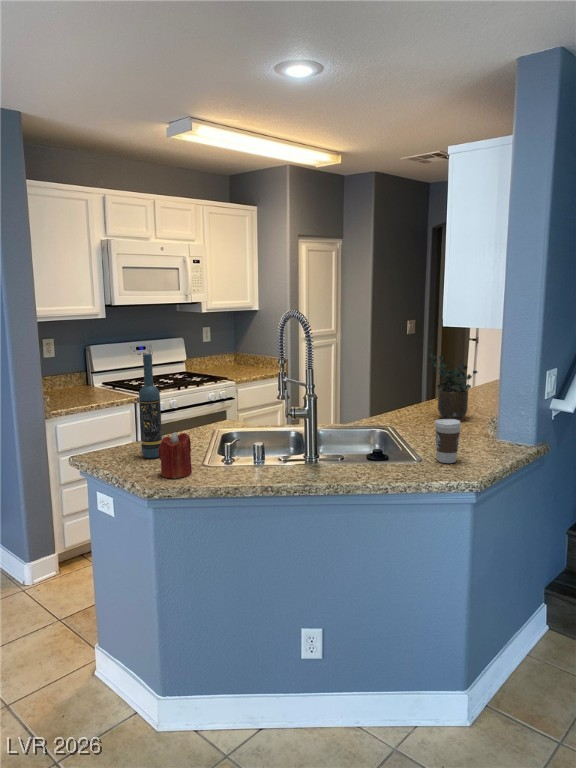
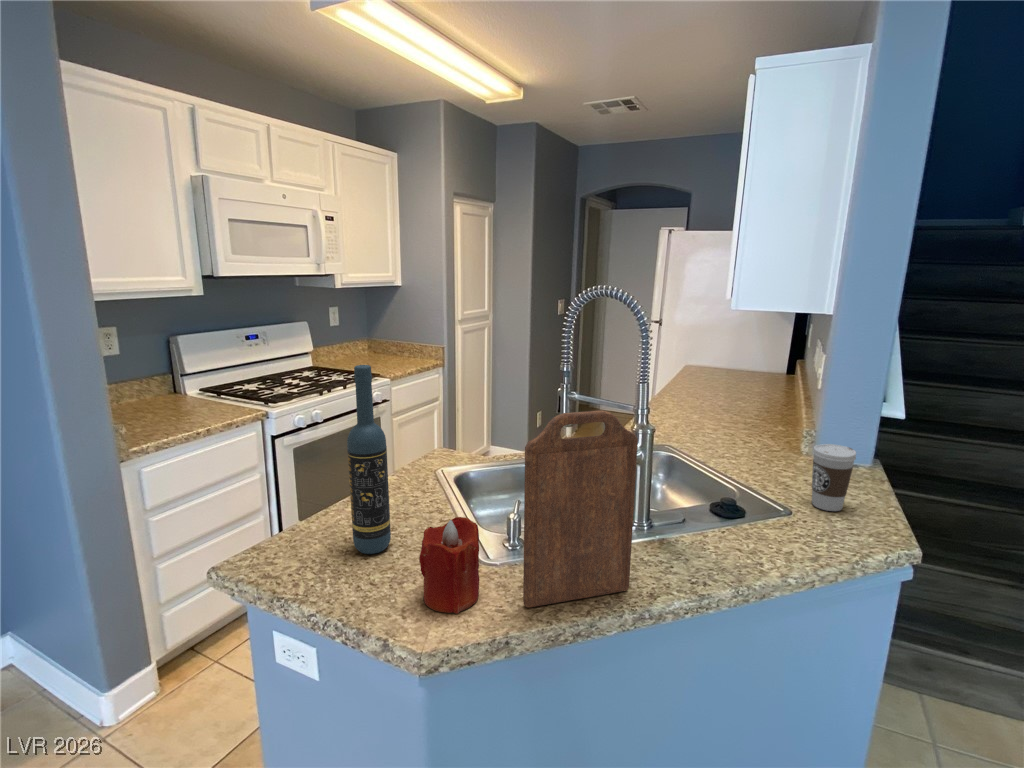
potted plant: present [428,345,477,420] -> none [695,331,765,426]
cutting board: none [204,376,268,480] -> present [523,410,638,608]

